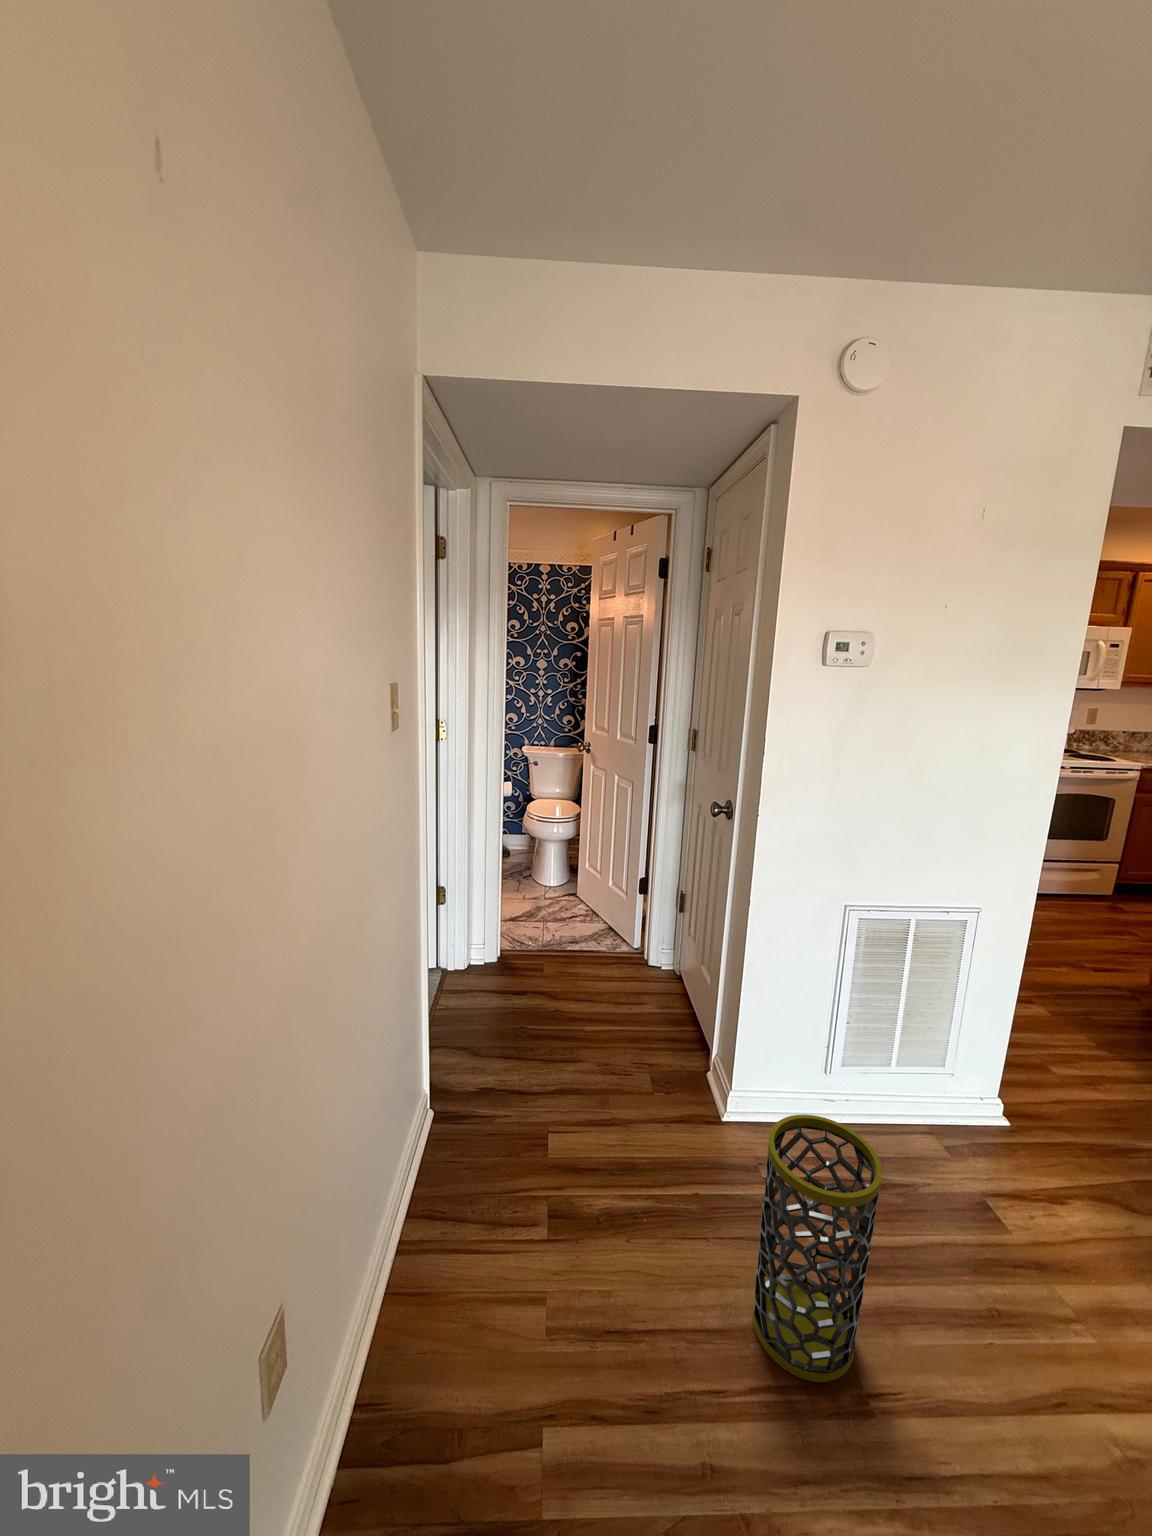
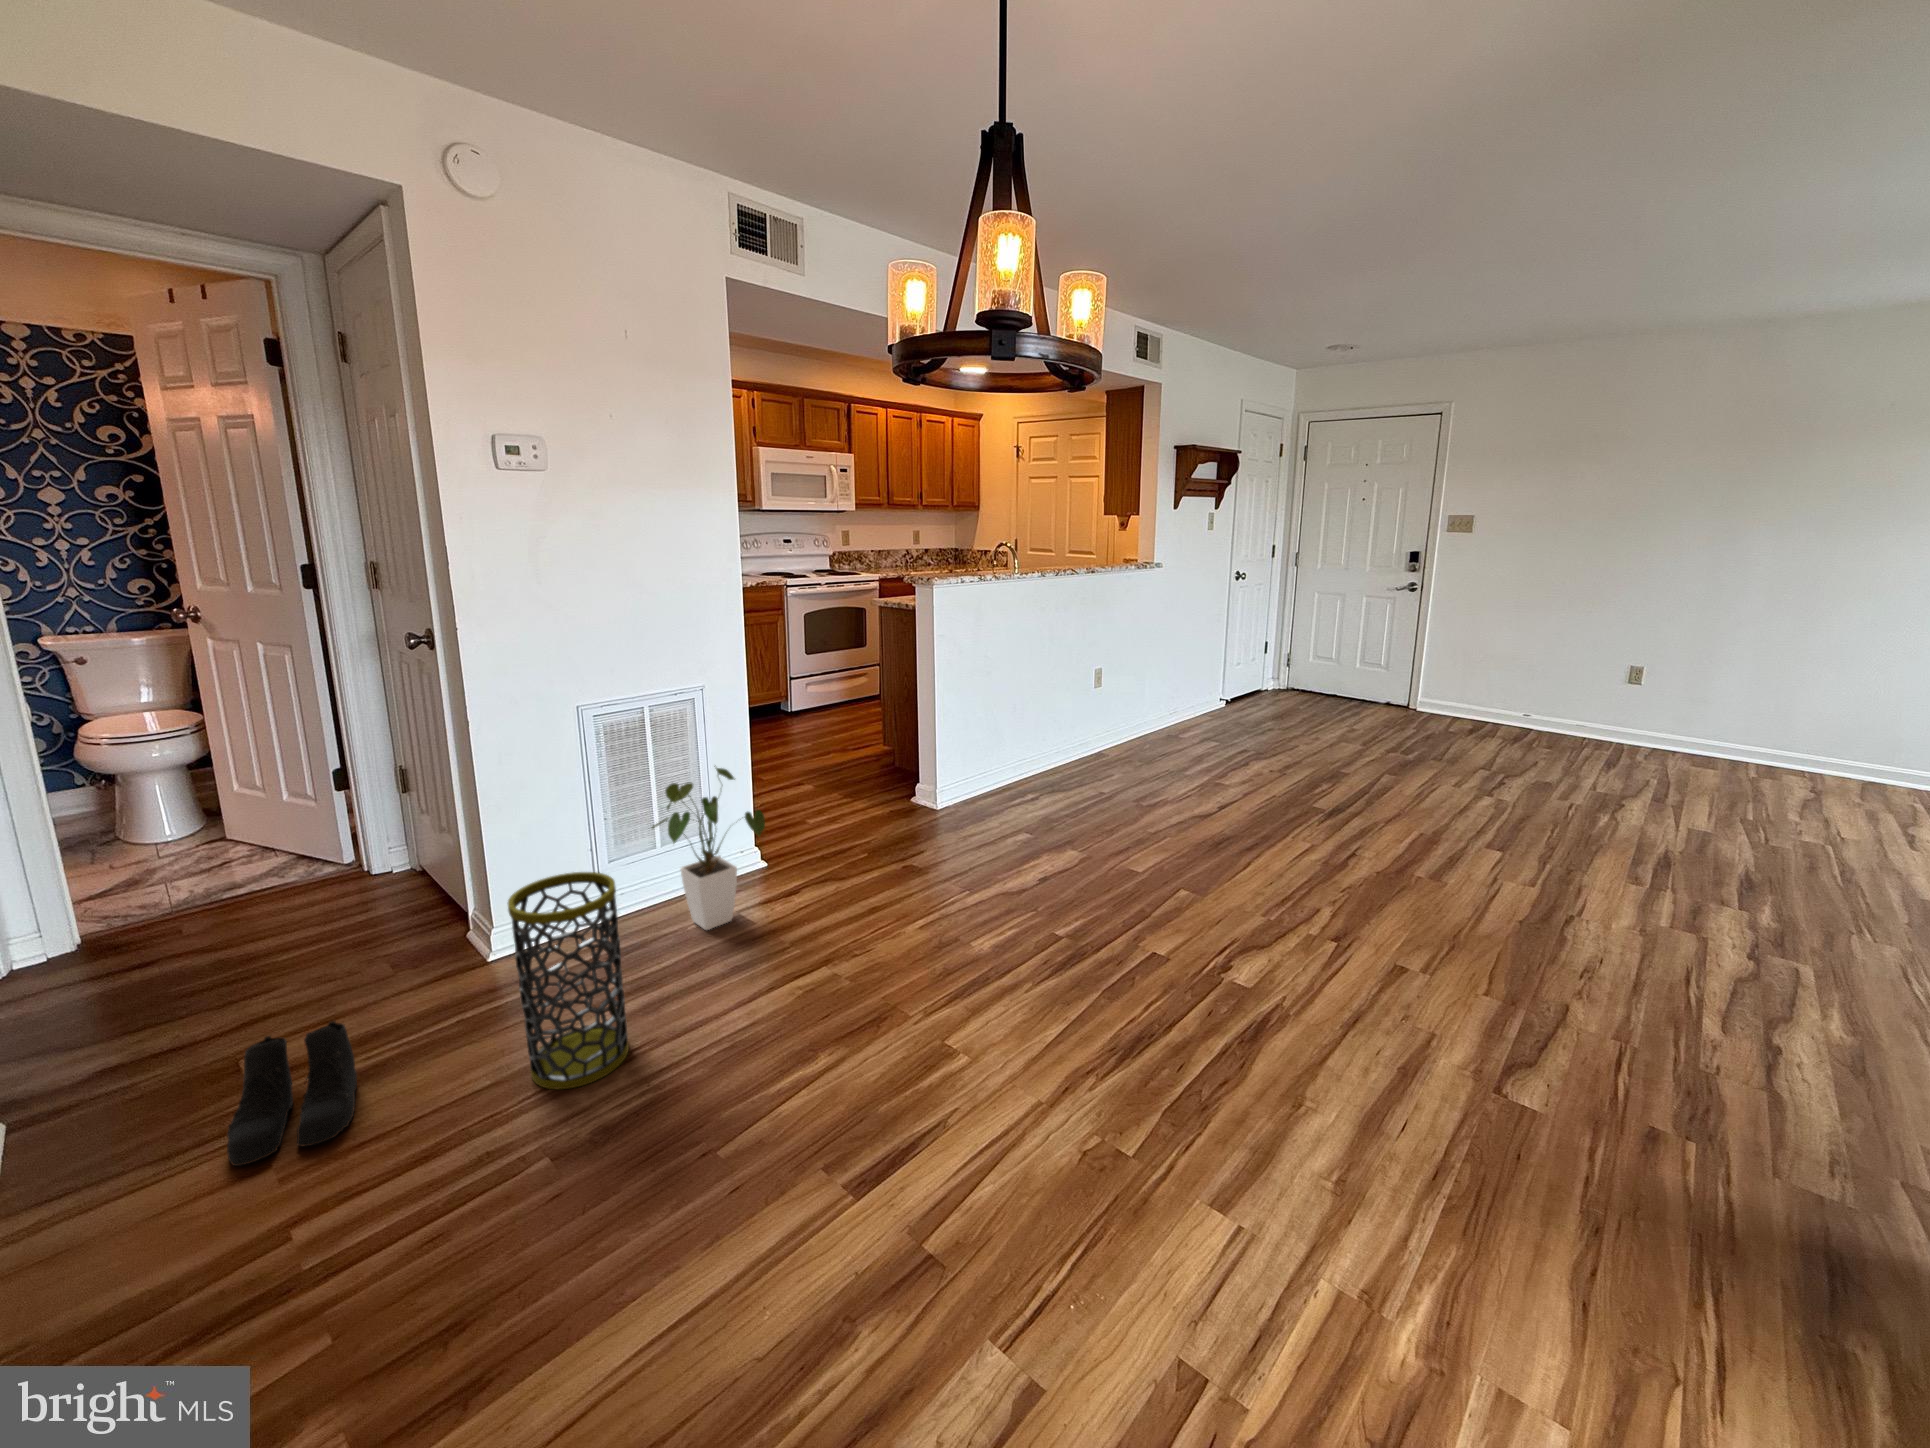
house plant: none [890,999,1044,1193] -> present [652,766,765,930]
boots: none [529,1140,619,1280] -> present [227,1021,357,1166]

